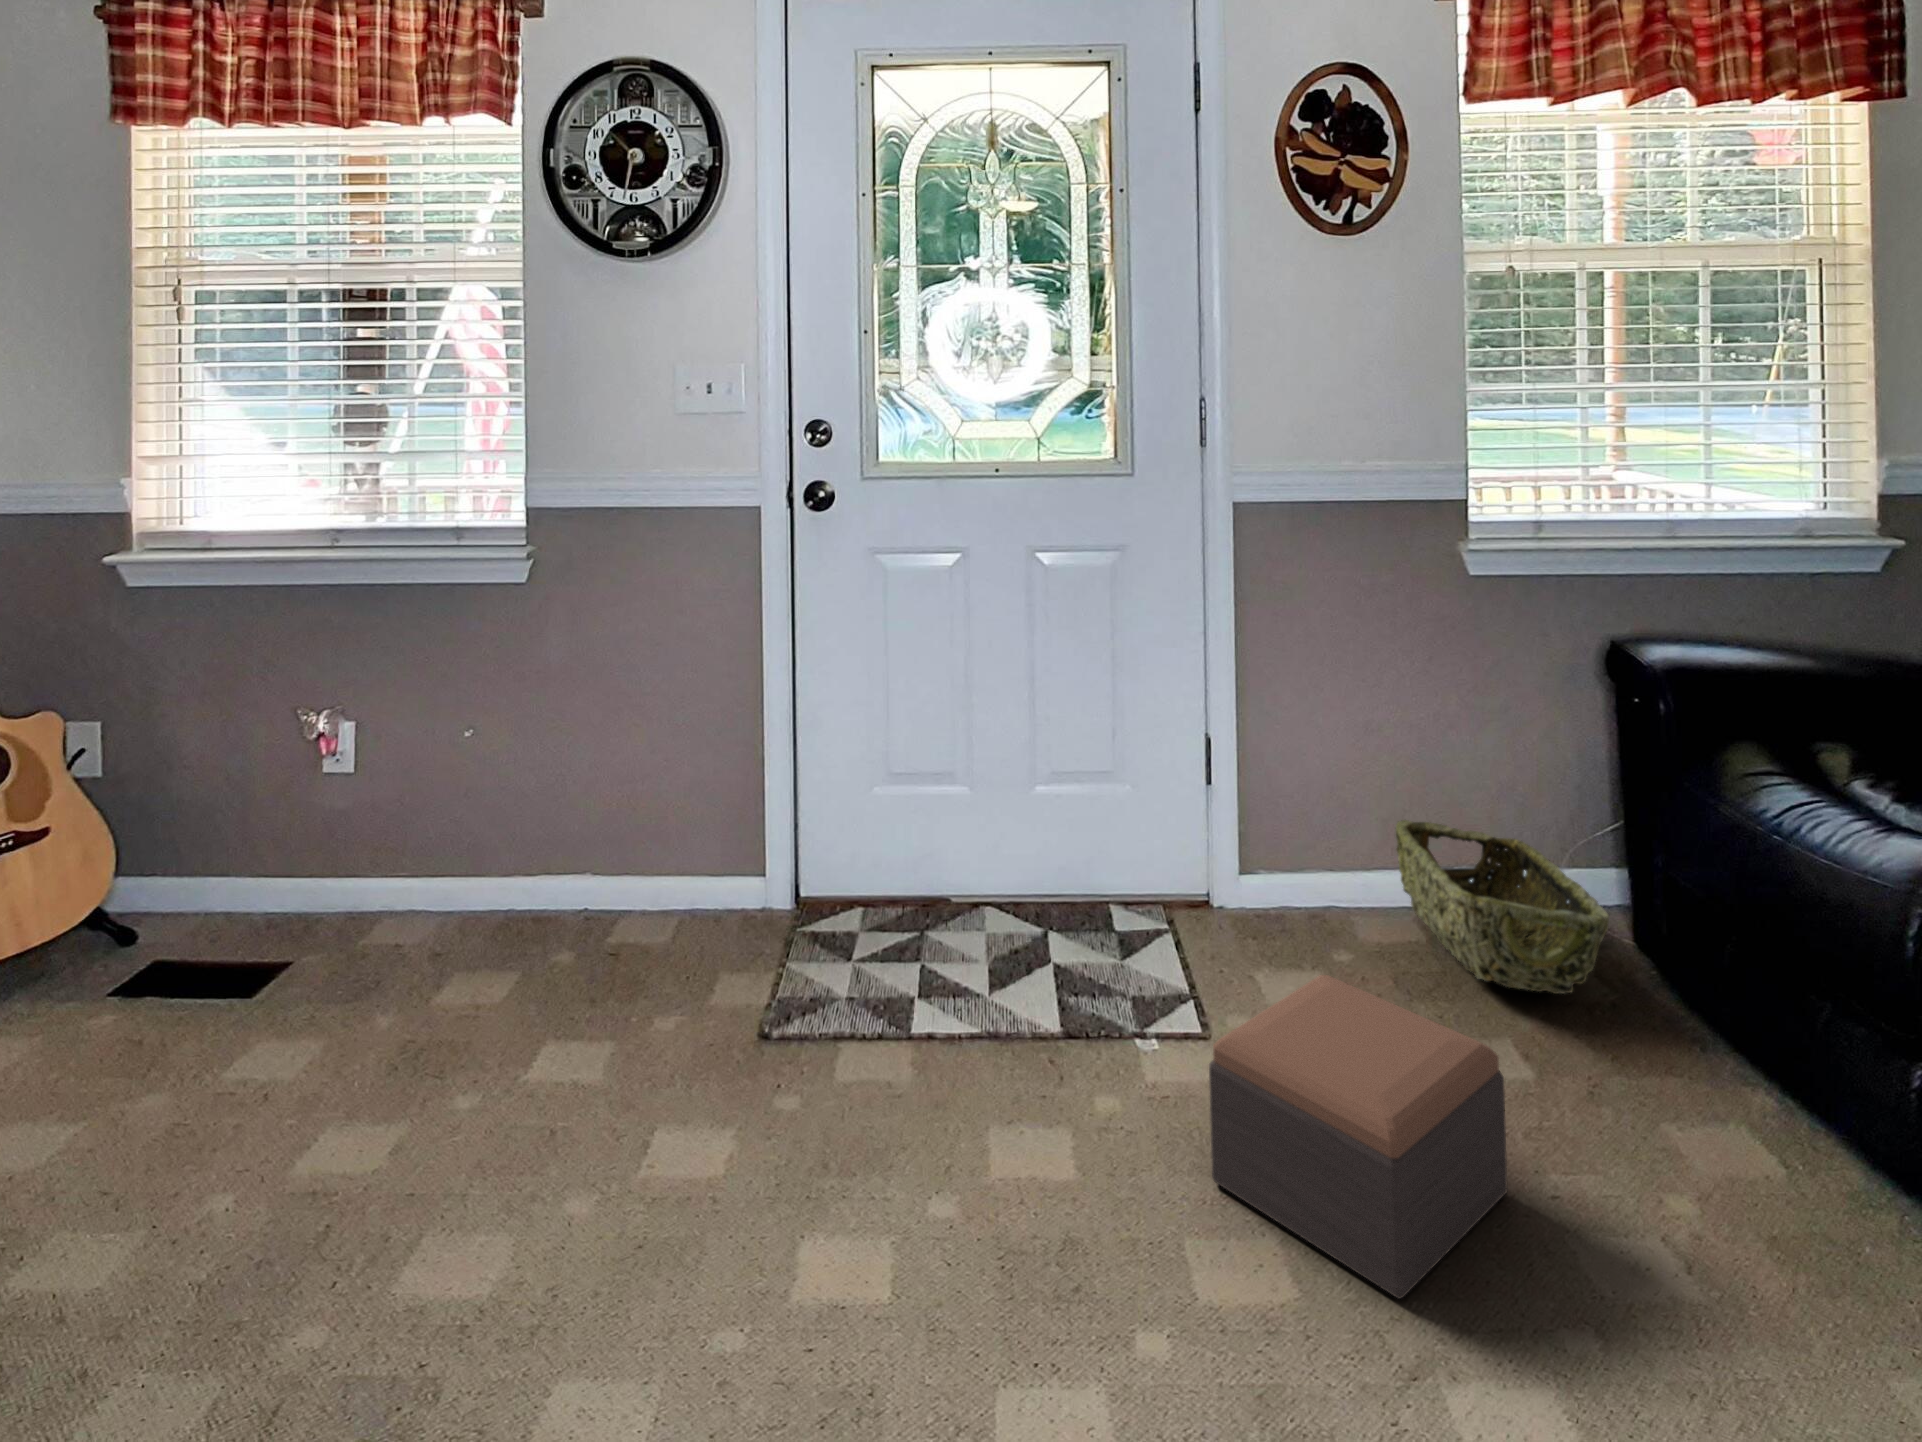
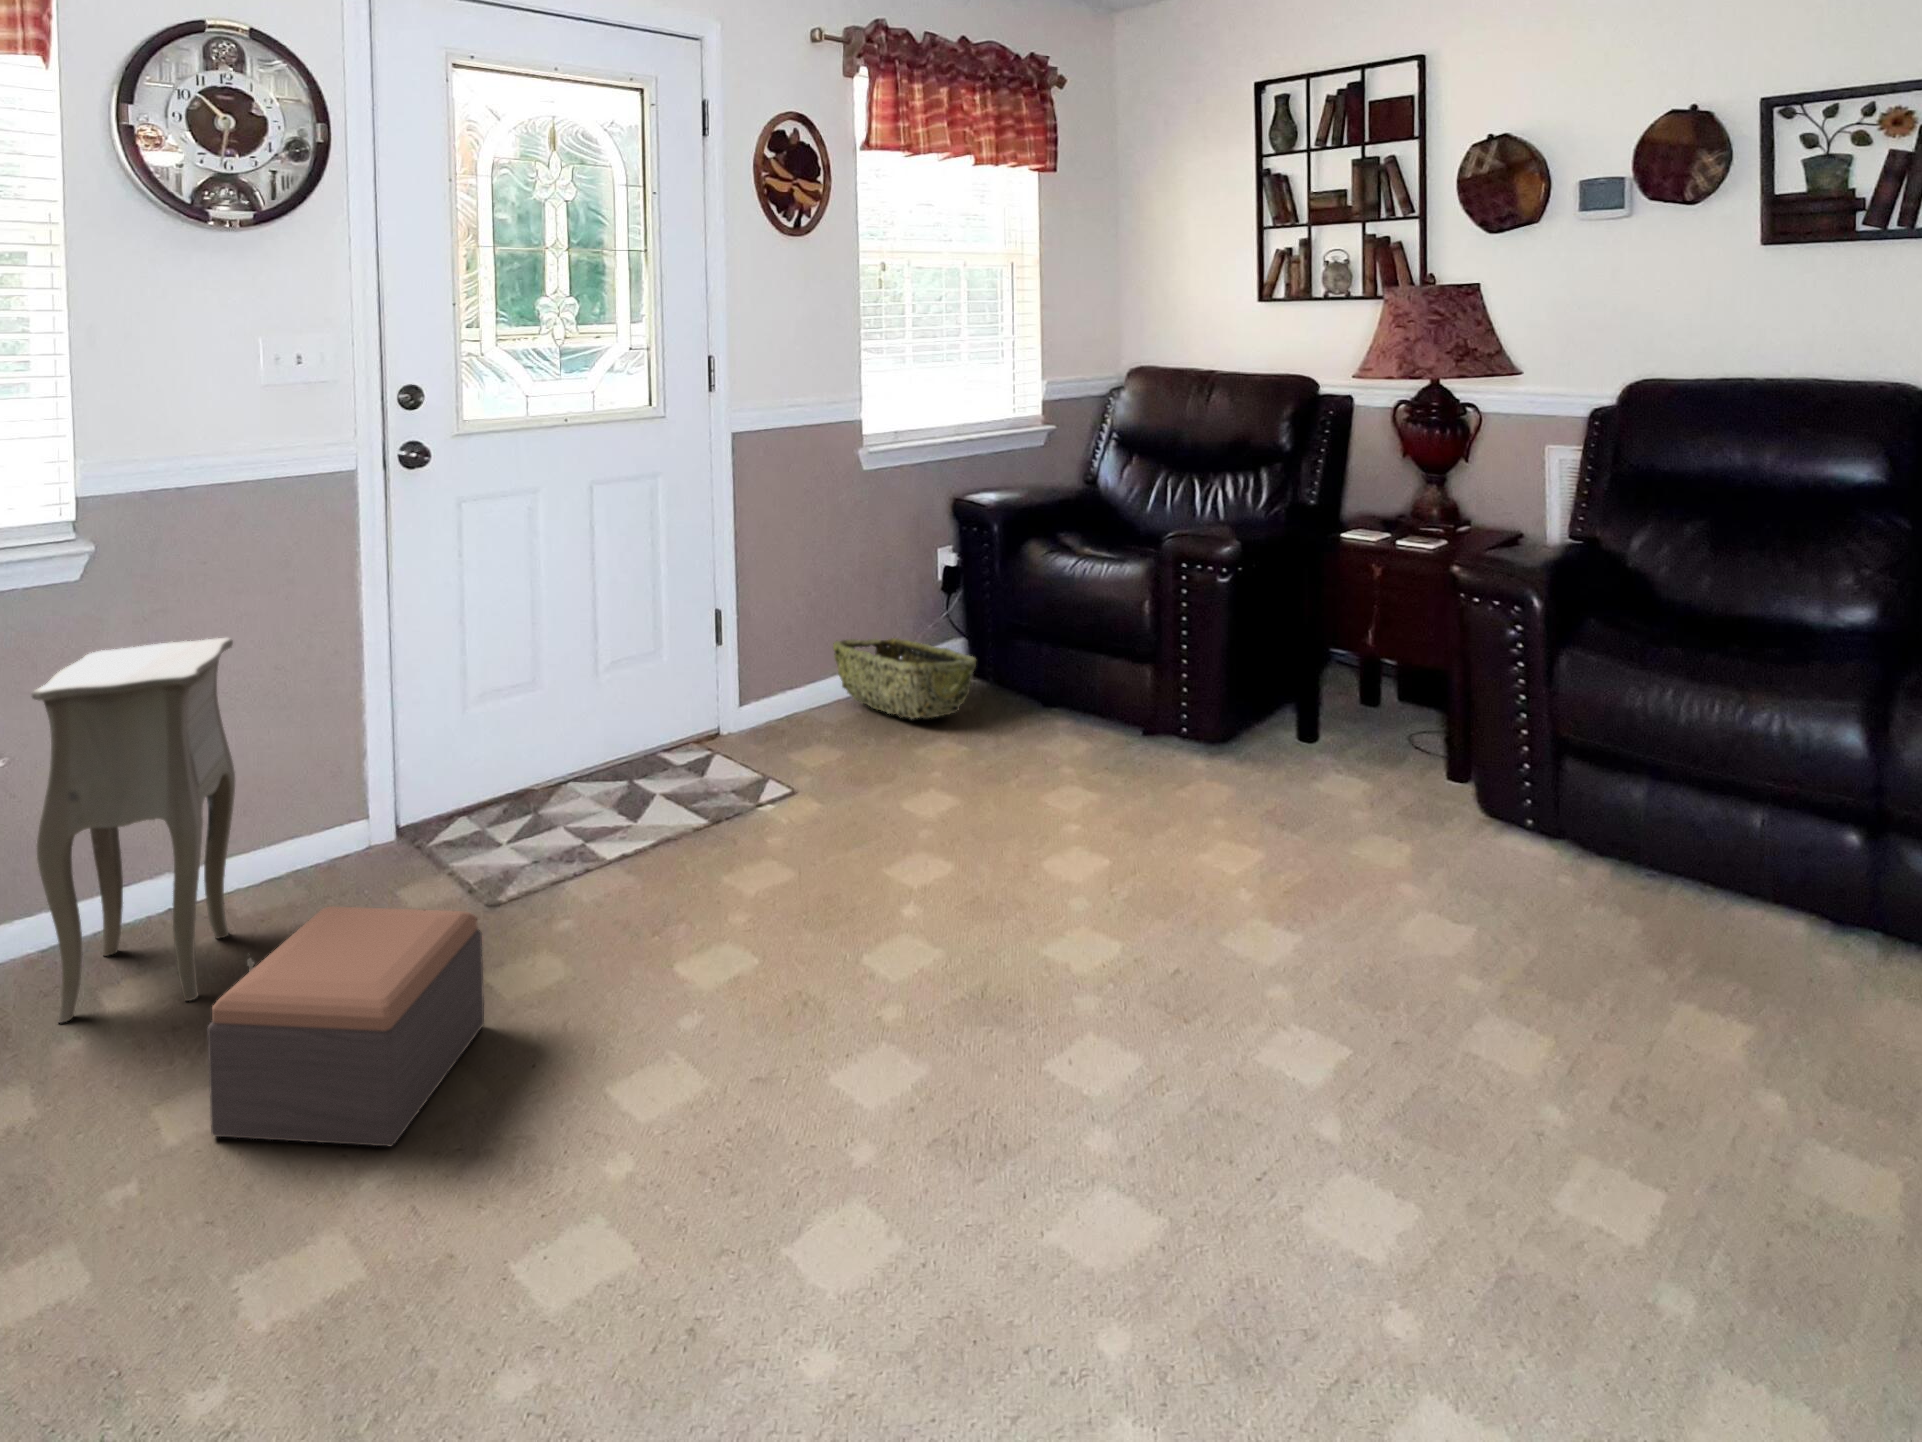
side table: none [414,650,606,1012] -> present [32,638,254,1023]
footstool: present [1209,975,1508,1299] -> present [208,906,484,1146]

